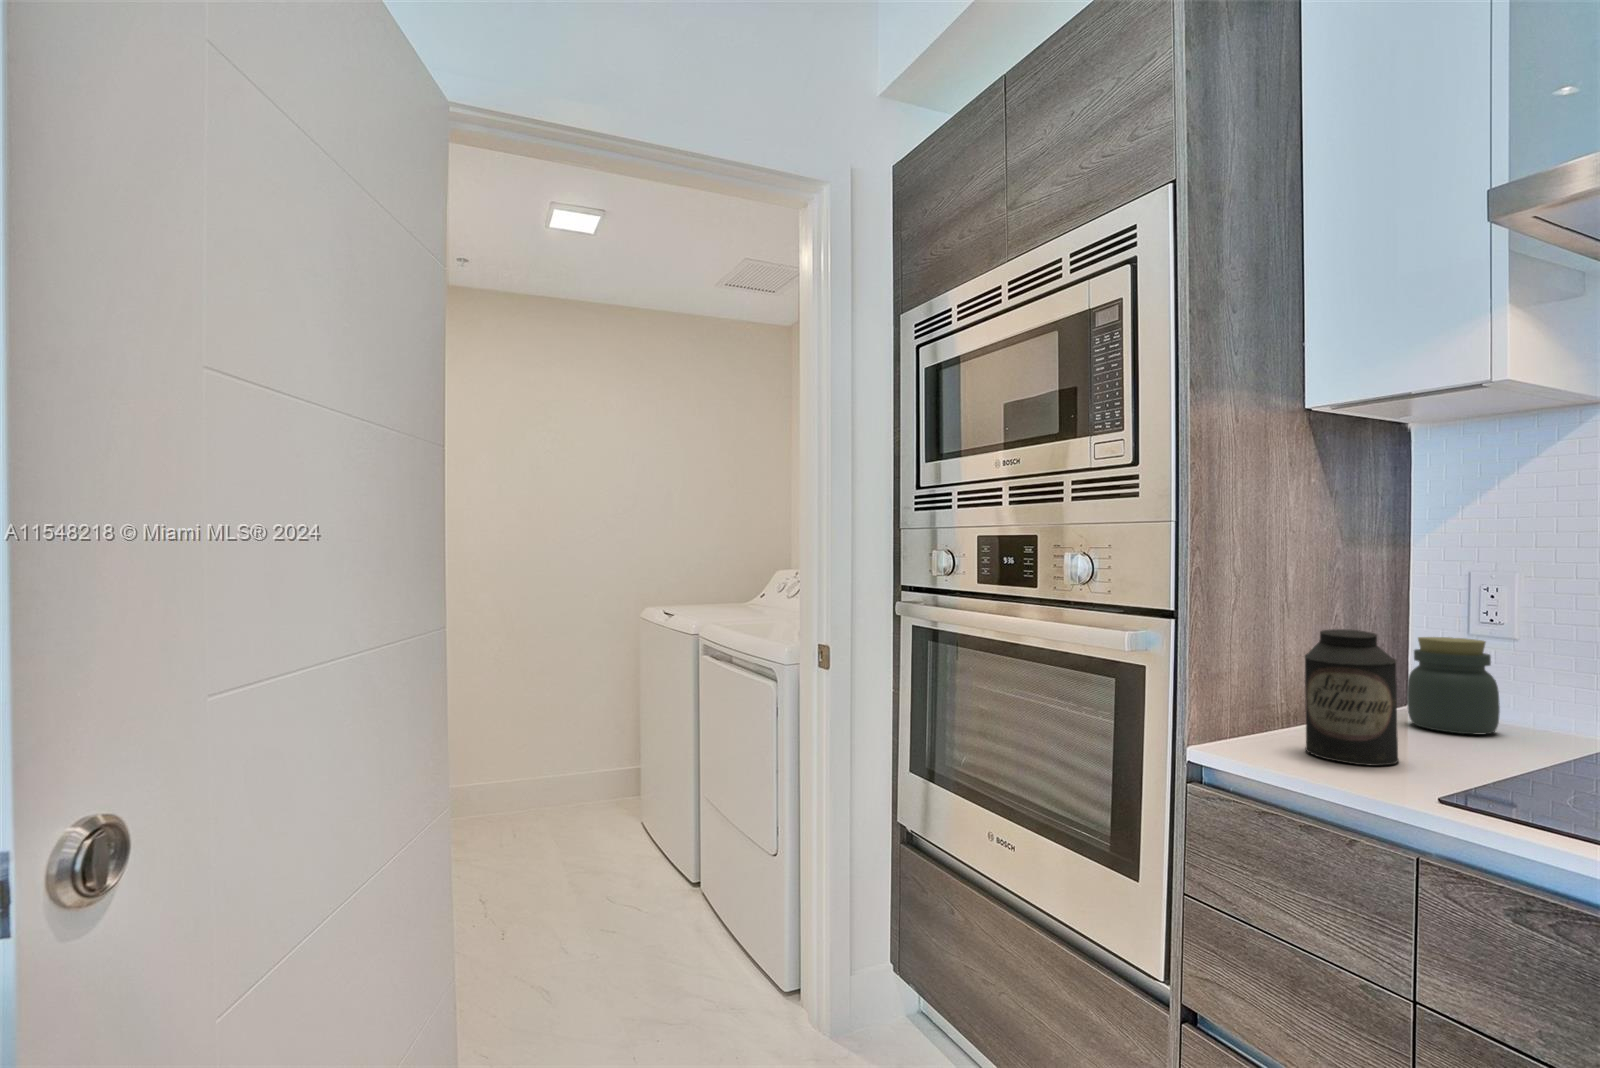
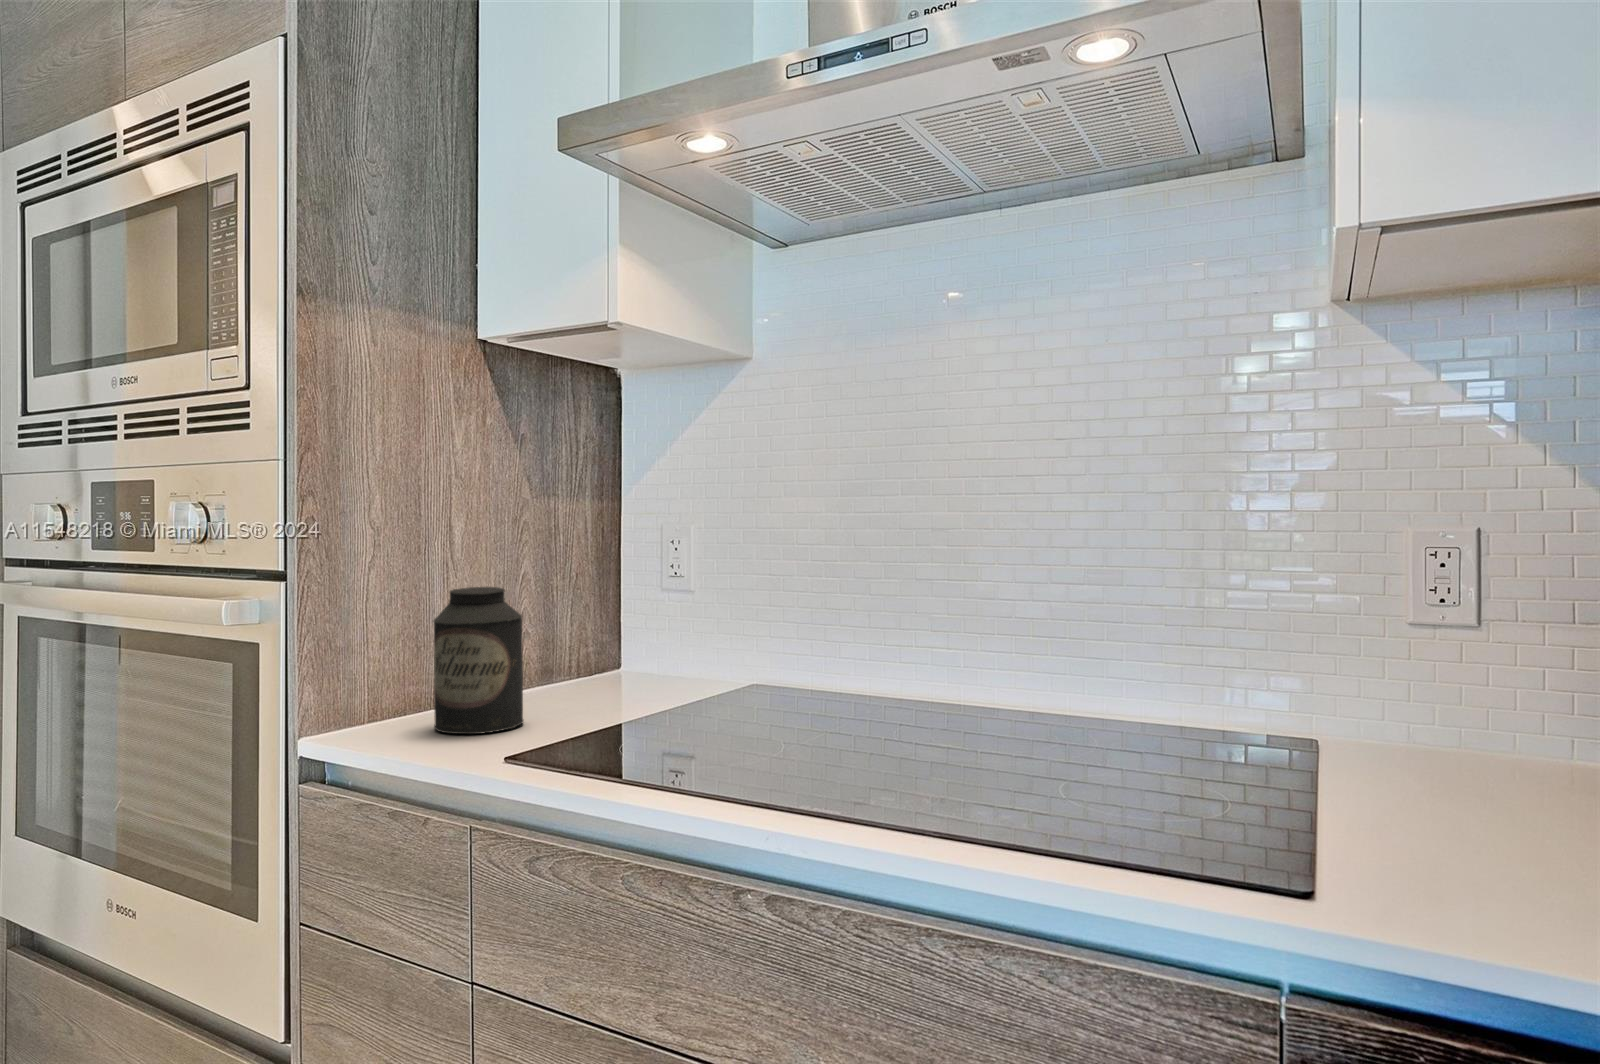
jar: present [1407,637,1500,734] -> none [593,594,667,690]

